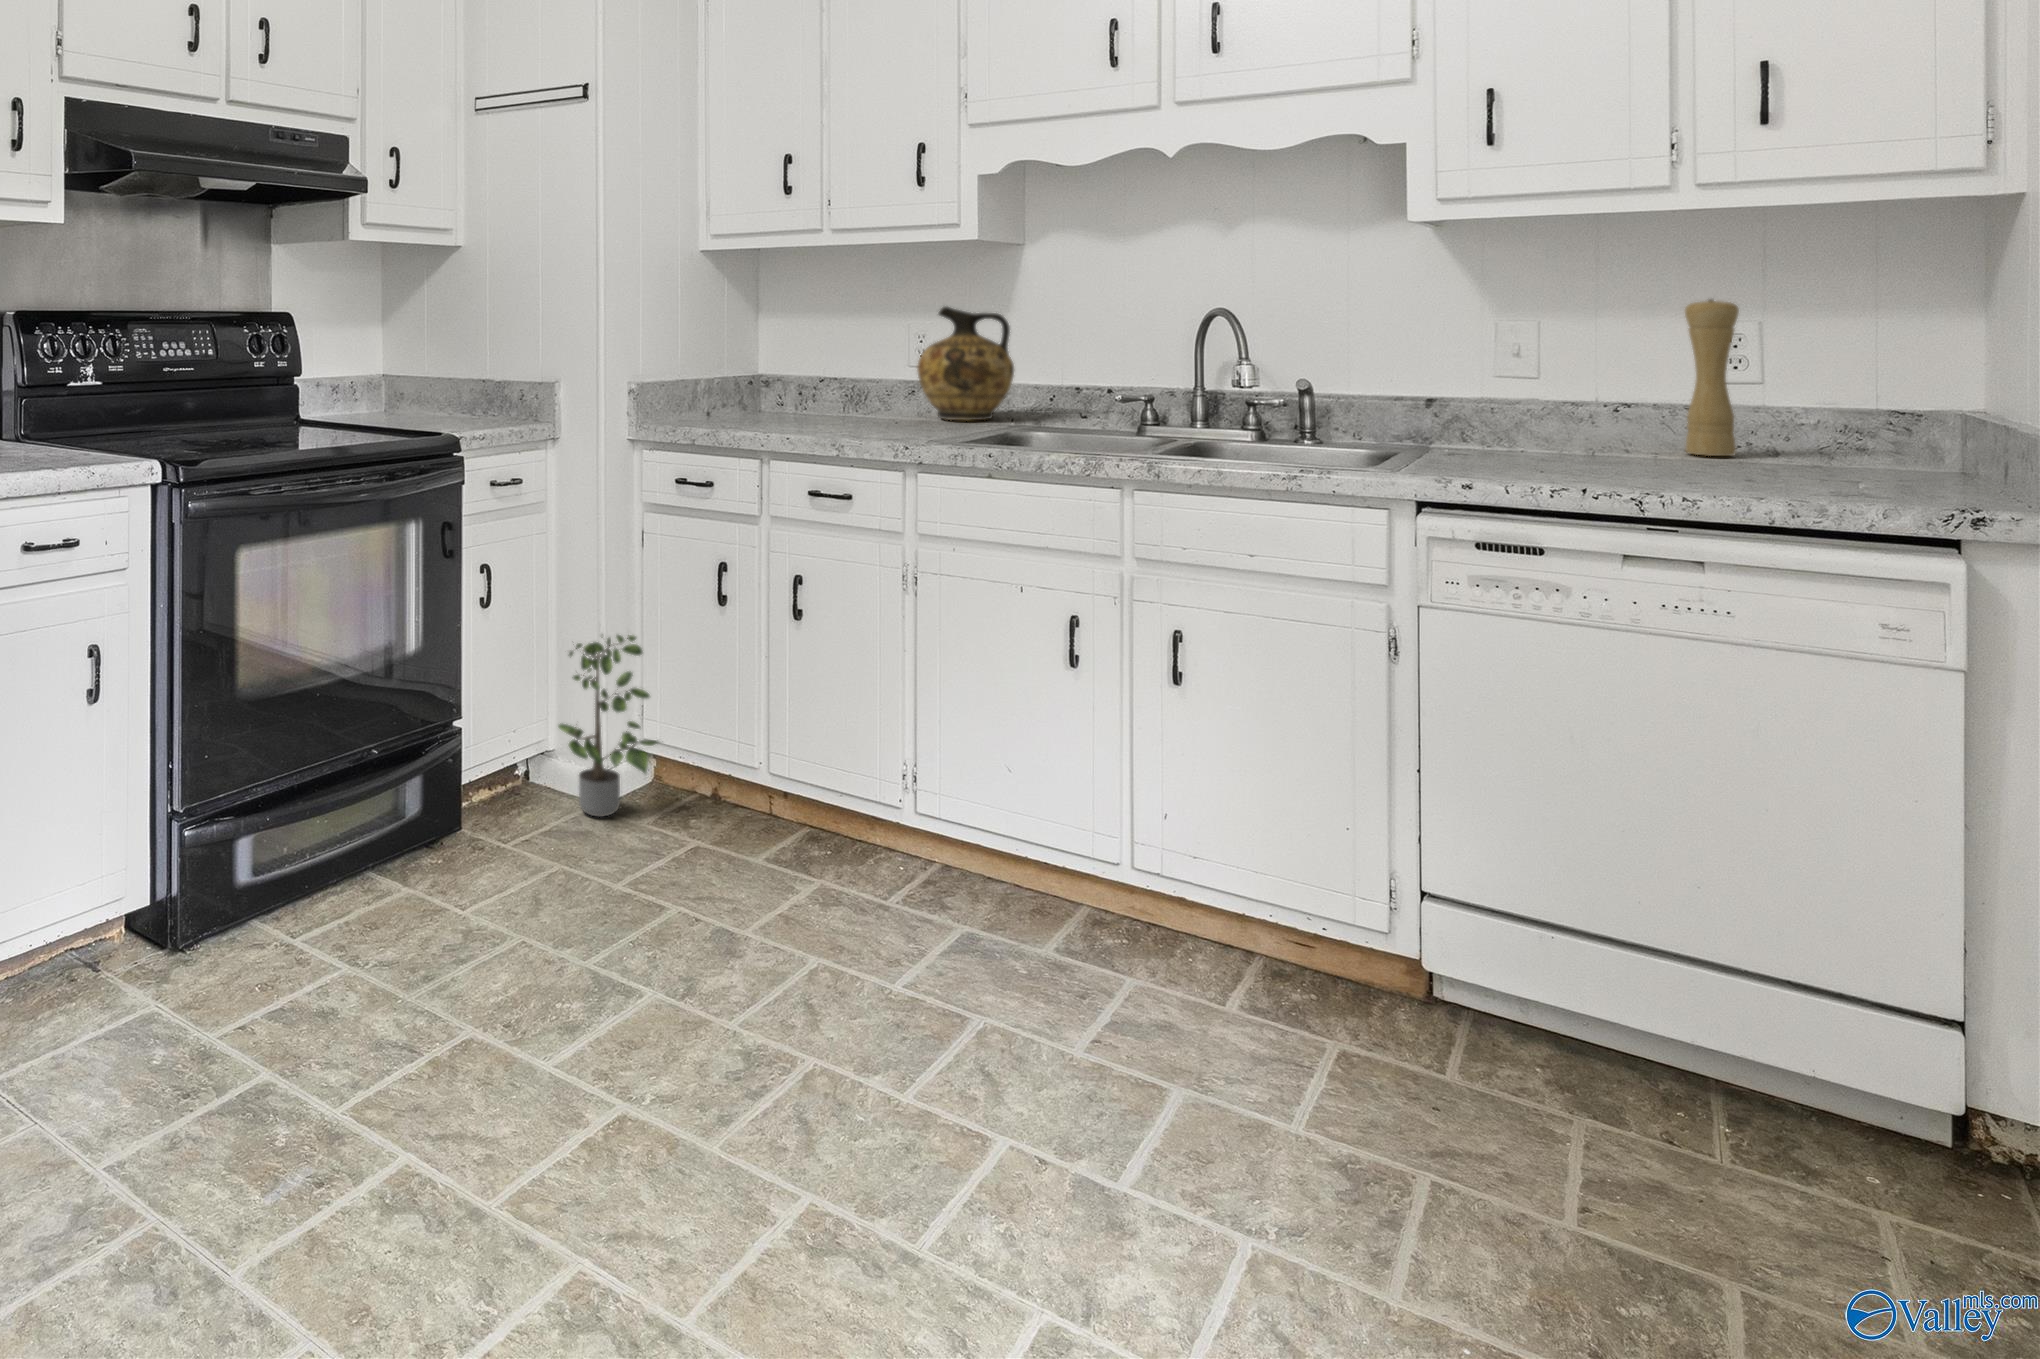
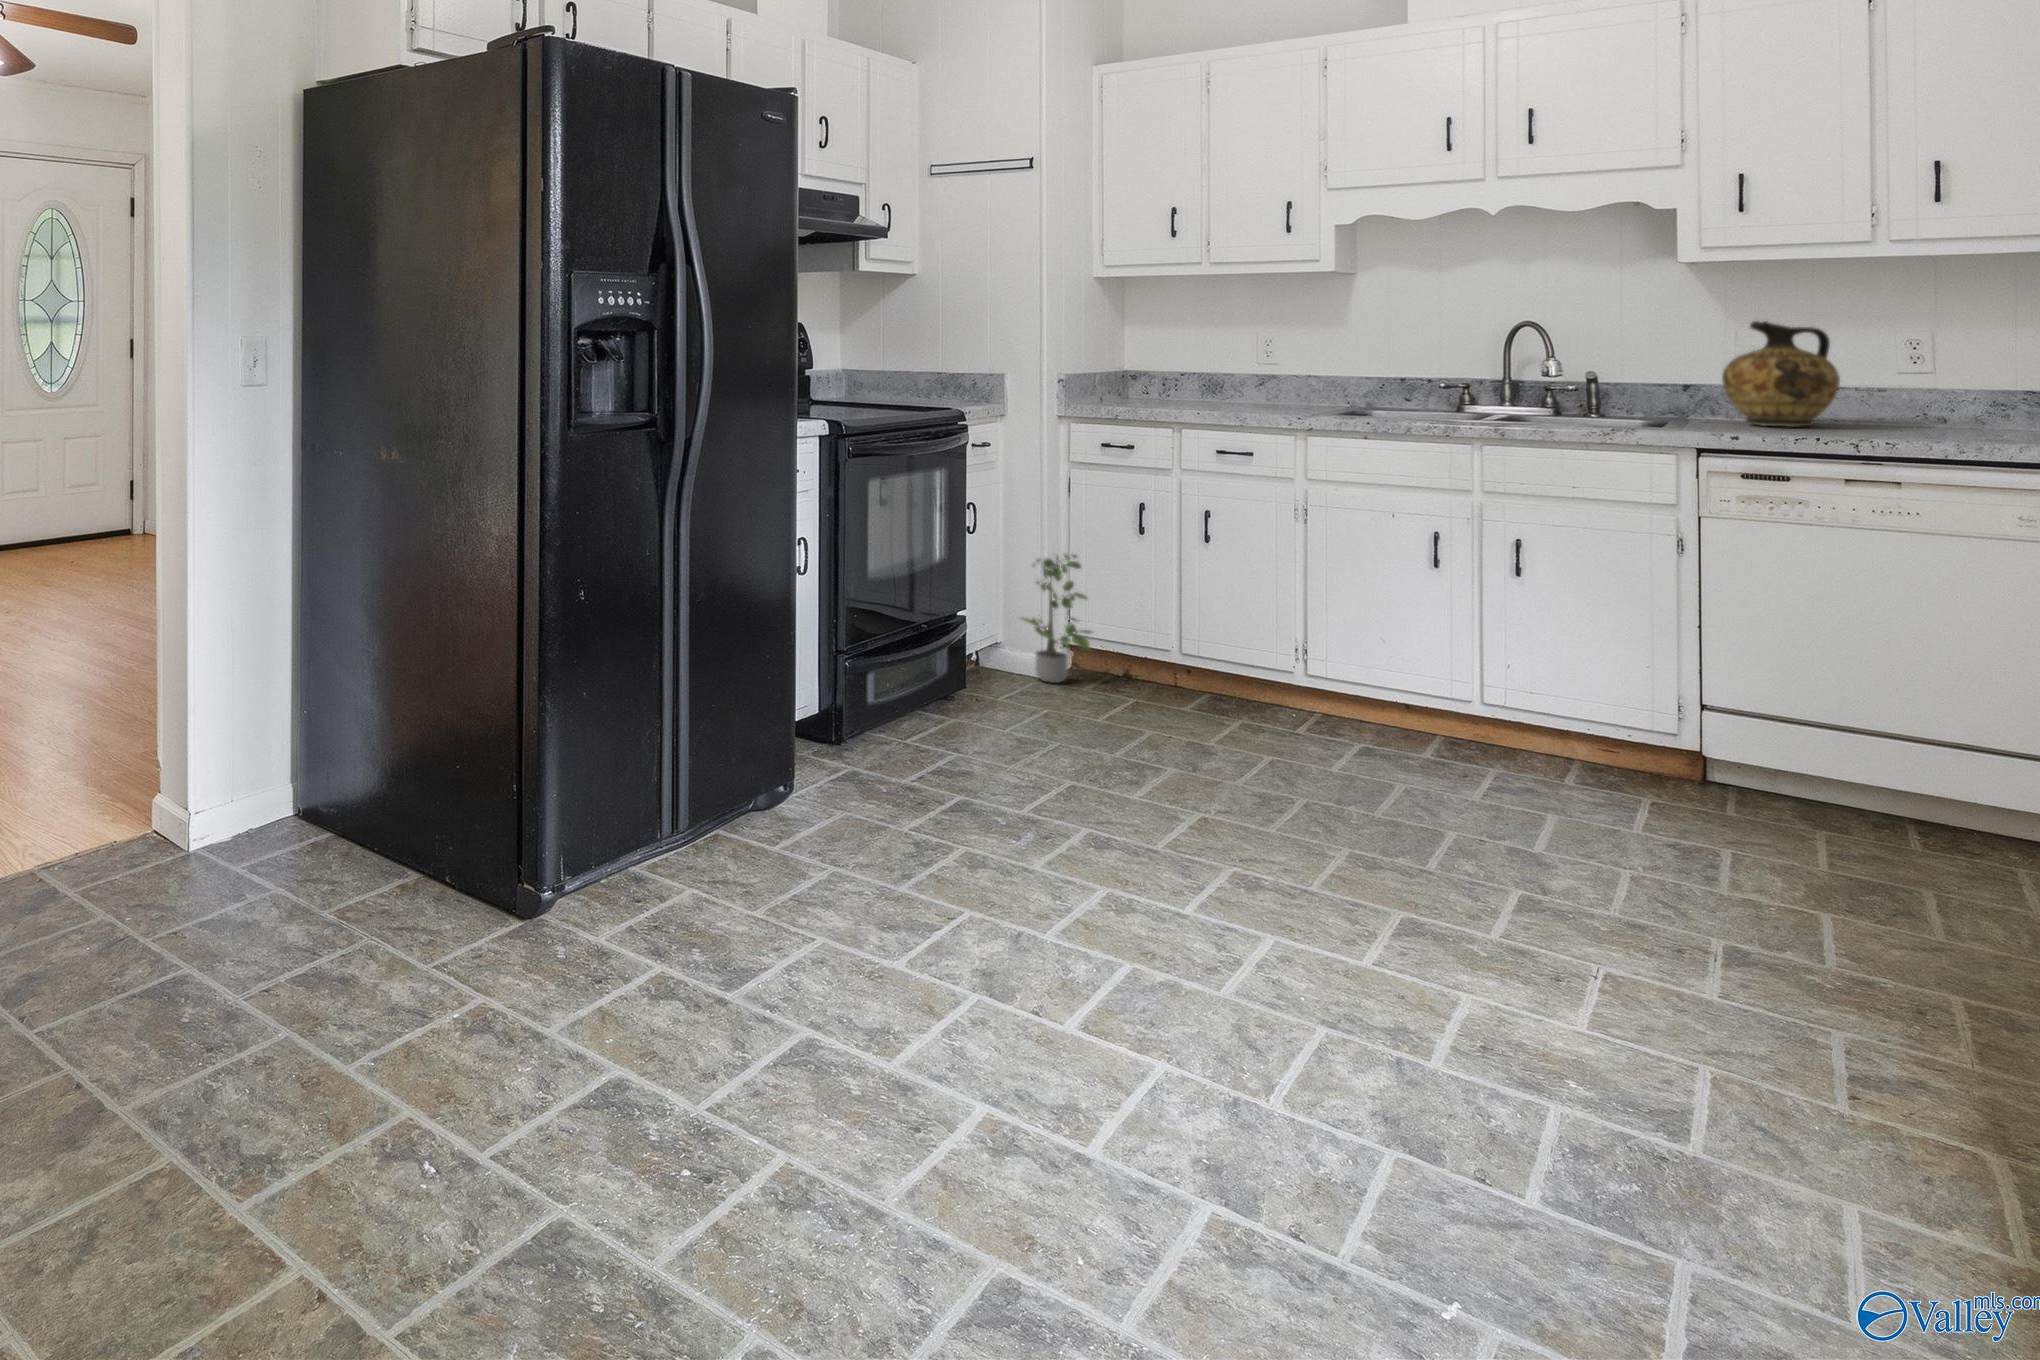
pepper mill: present [1685,299,1739,456] -> none [1880,317,1920,424]
ceramic jug: present [917,307,1014,420] -> present [1722,321,1840,426]

